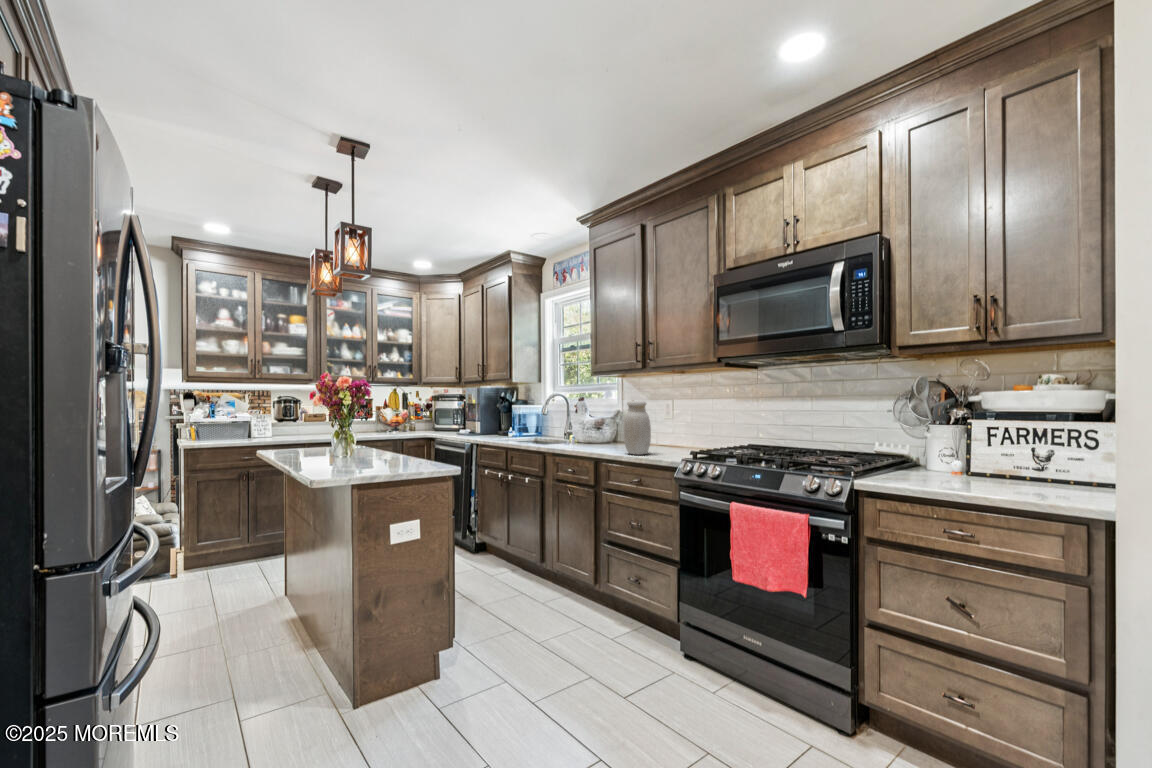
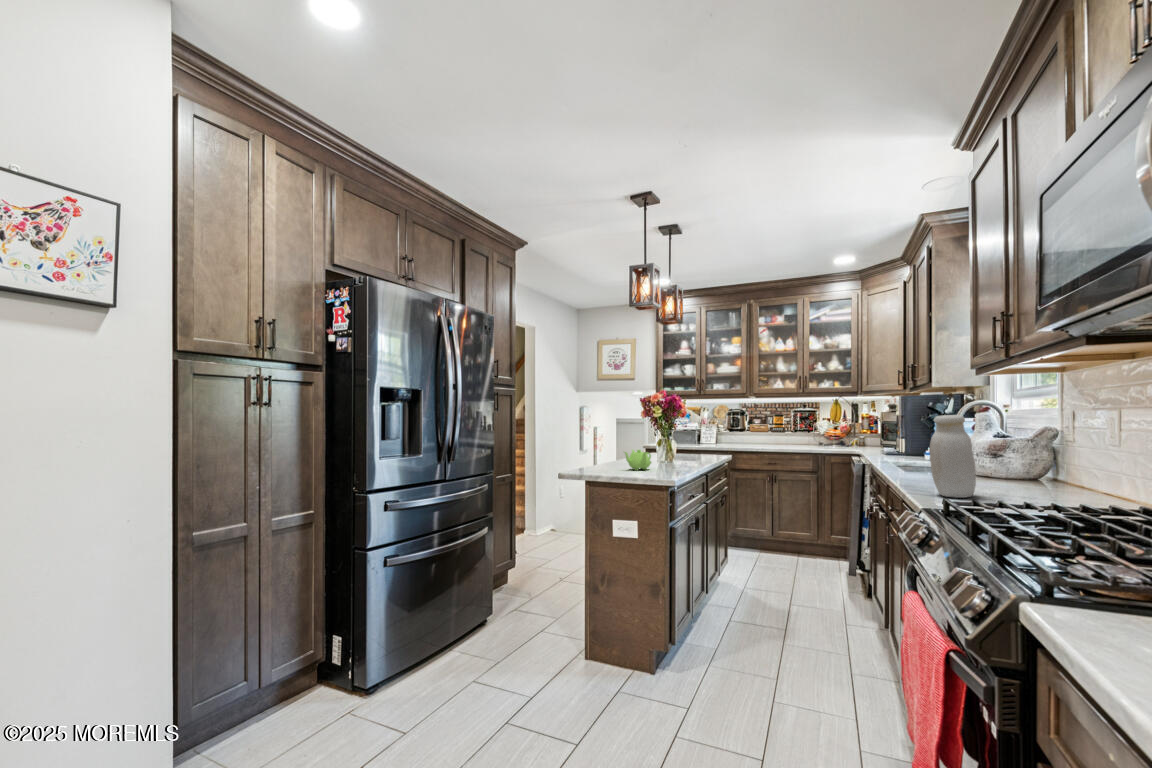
teapot: none [335,442,373,467] -> present [625,450,651,470]

